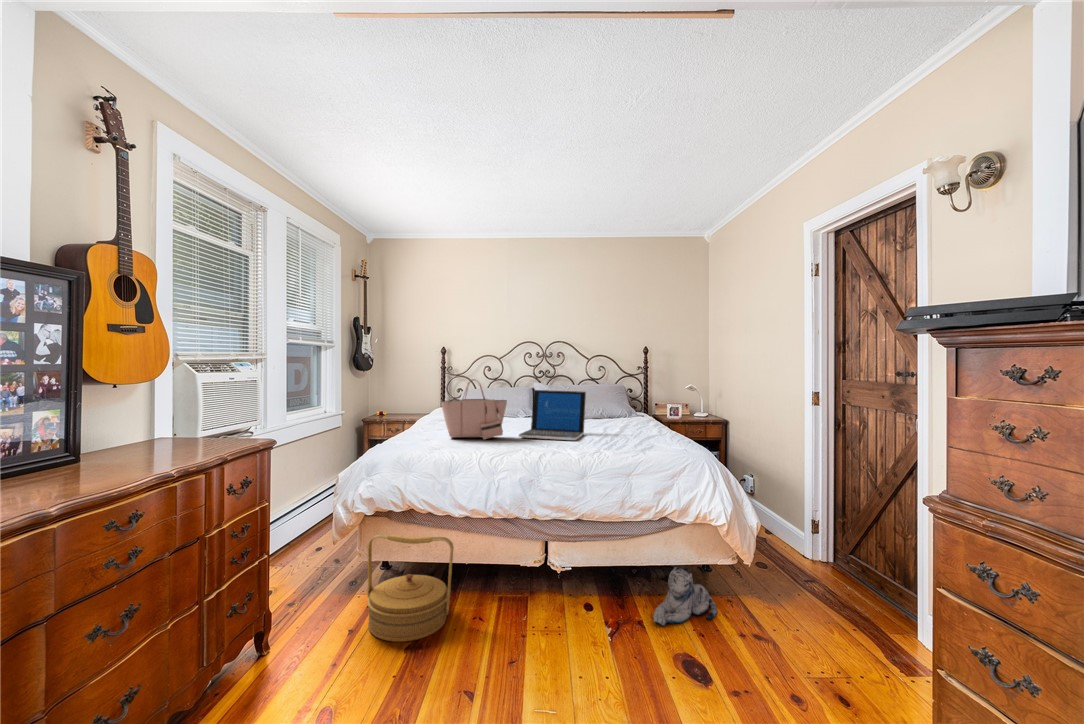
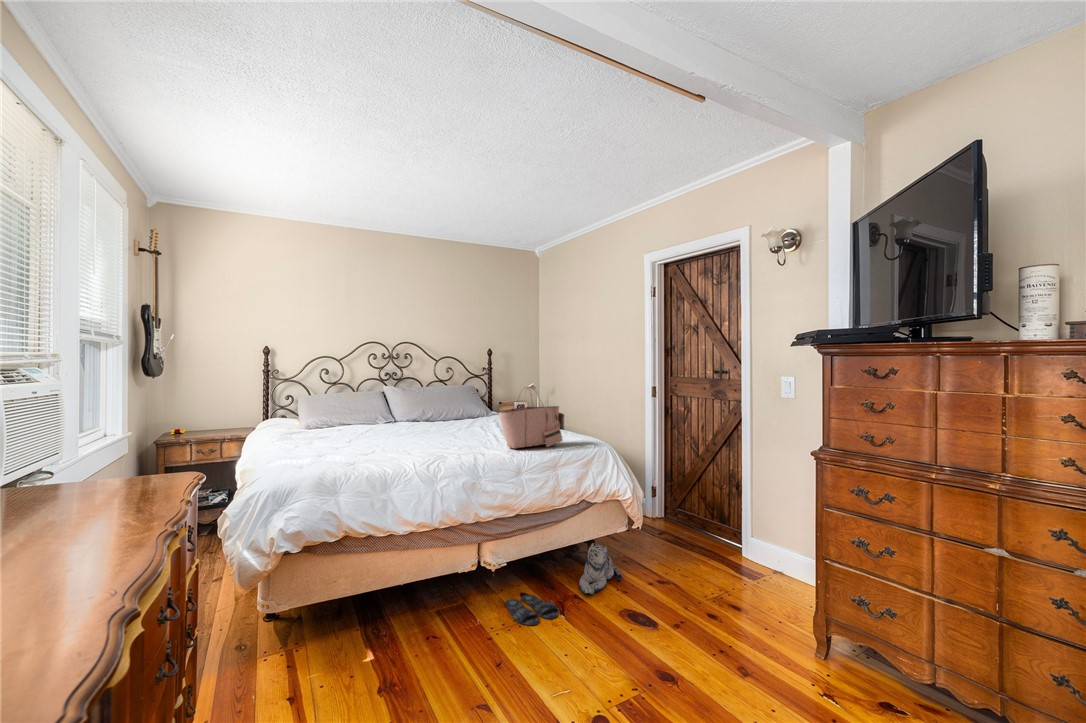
tote bag: present [441,379,507,440] -> present [498,387,562,448]
laptop: present [519,390,586,440] -> none [427,396,486,446]
woven basket: present [367,534,454,642] -> none [309,560,409,687]
slippers: none [559,606,612,638] -> present [505,594,558,626]

